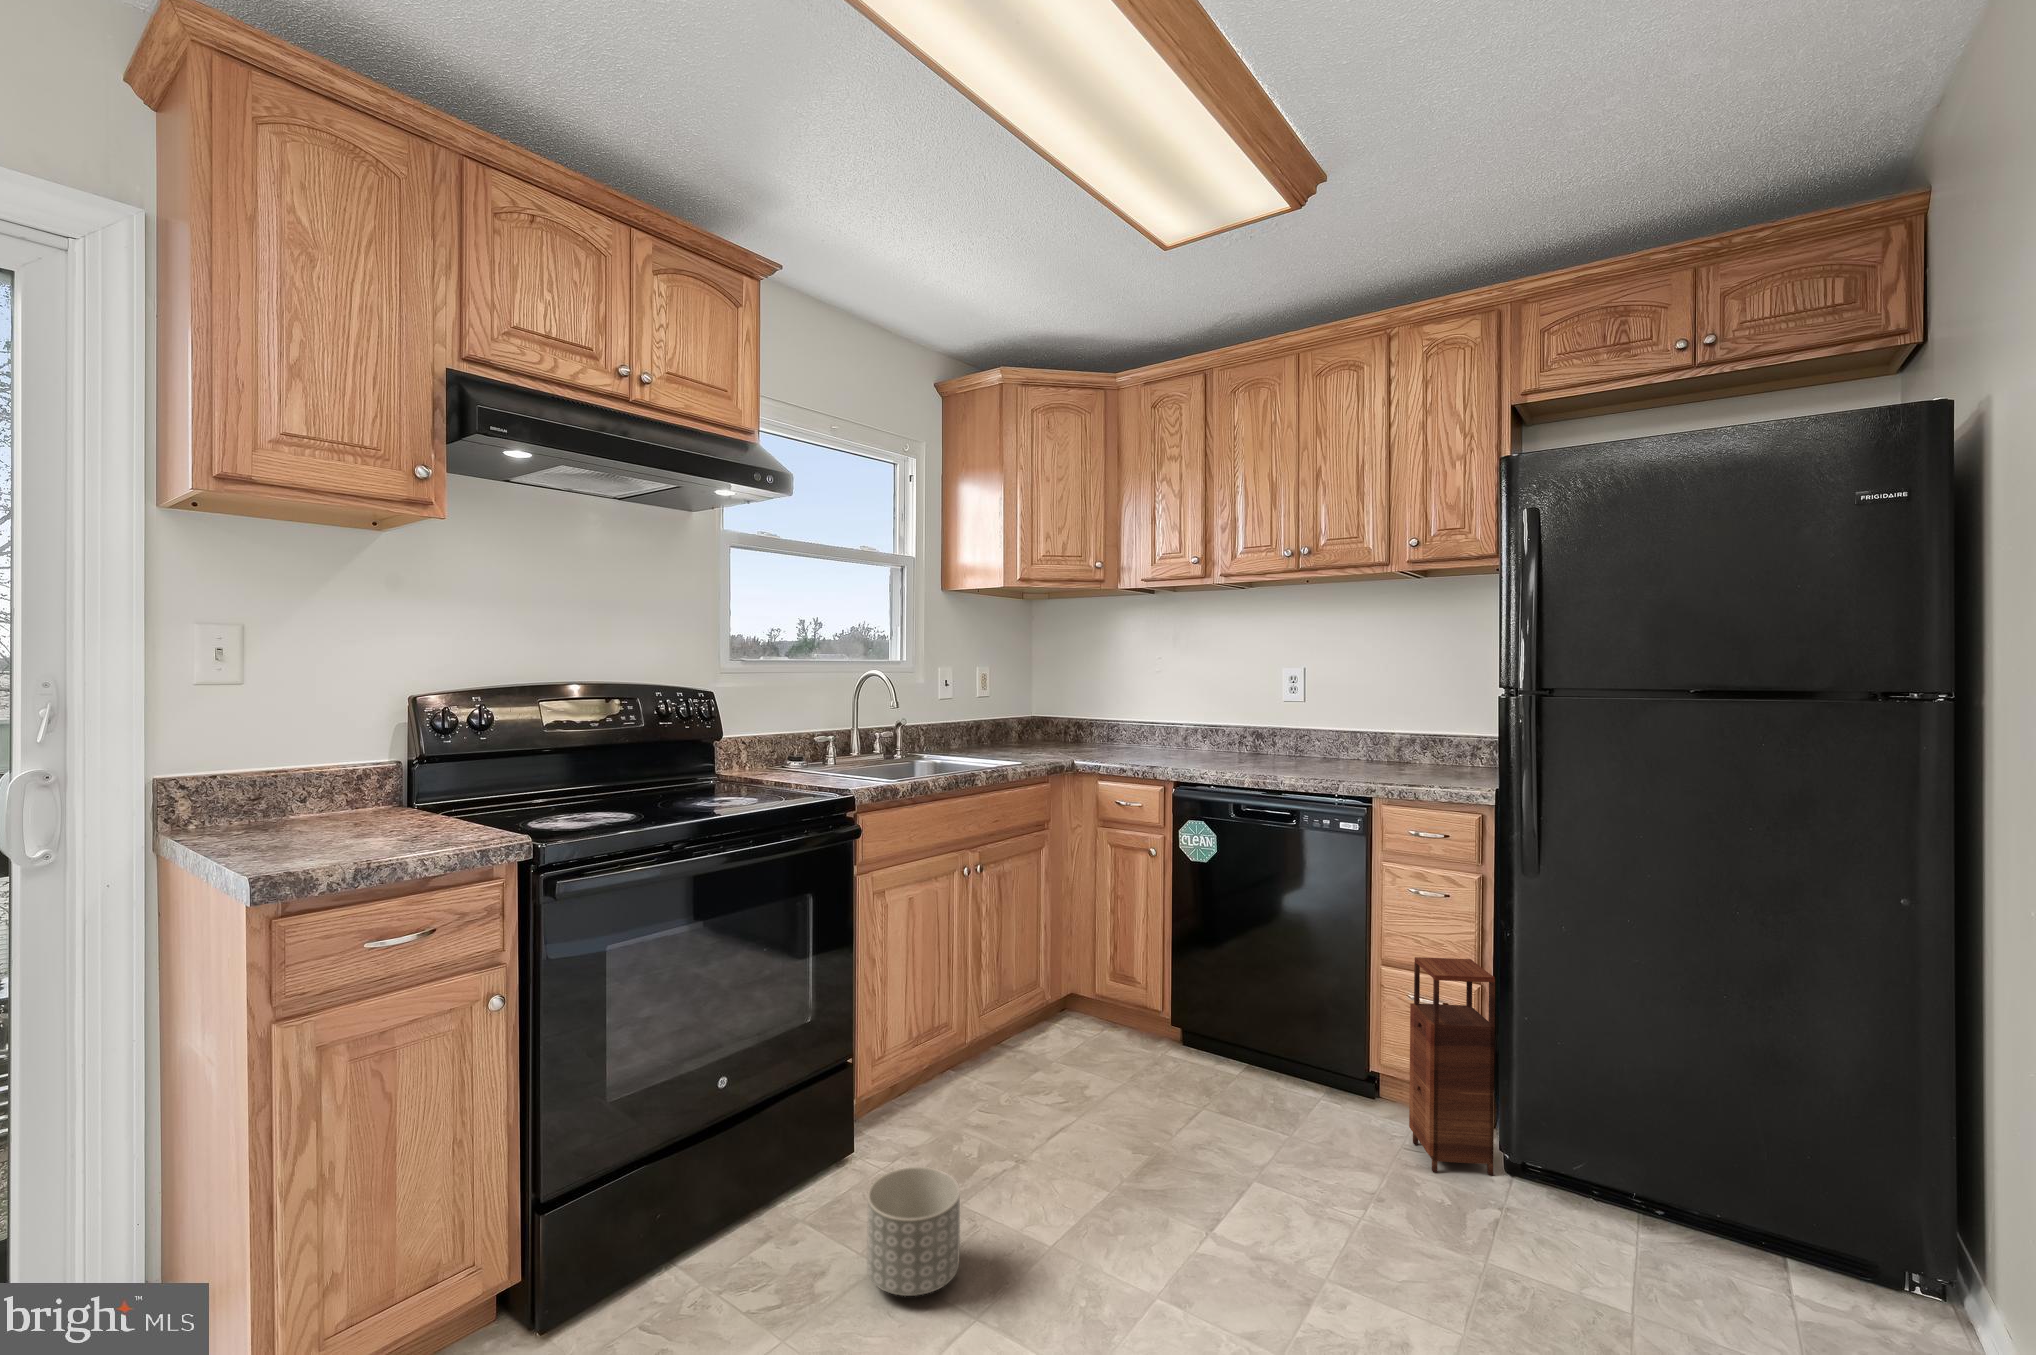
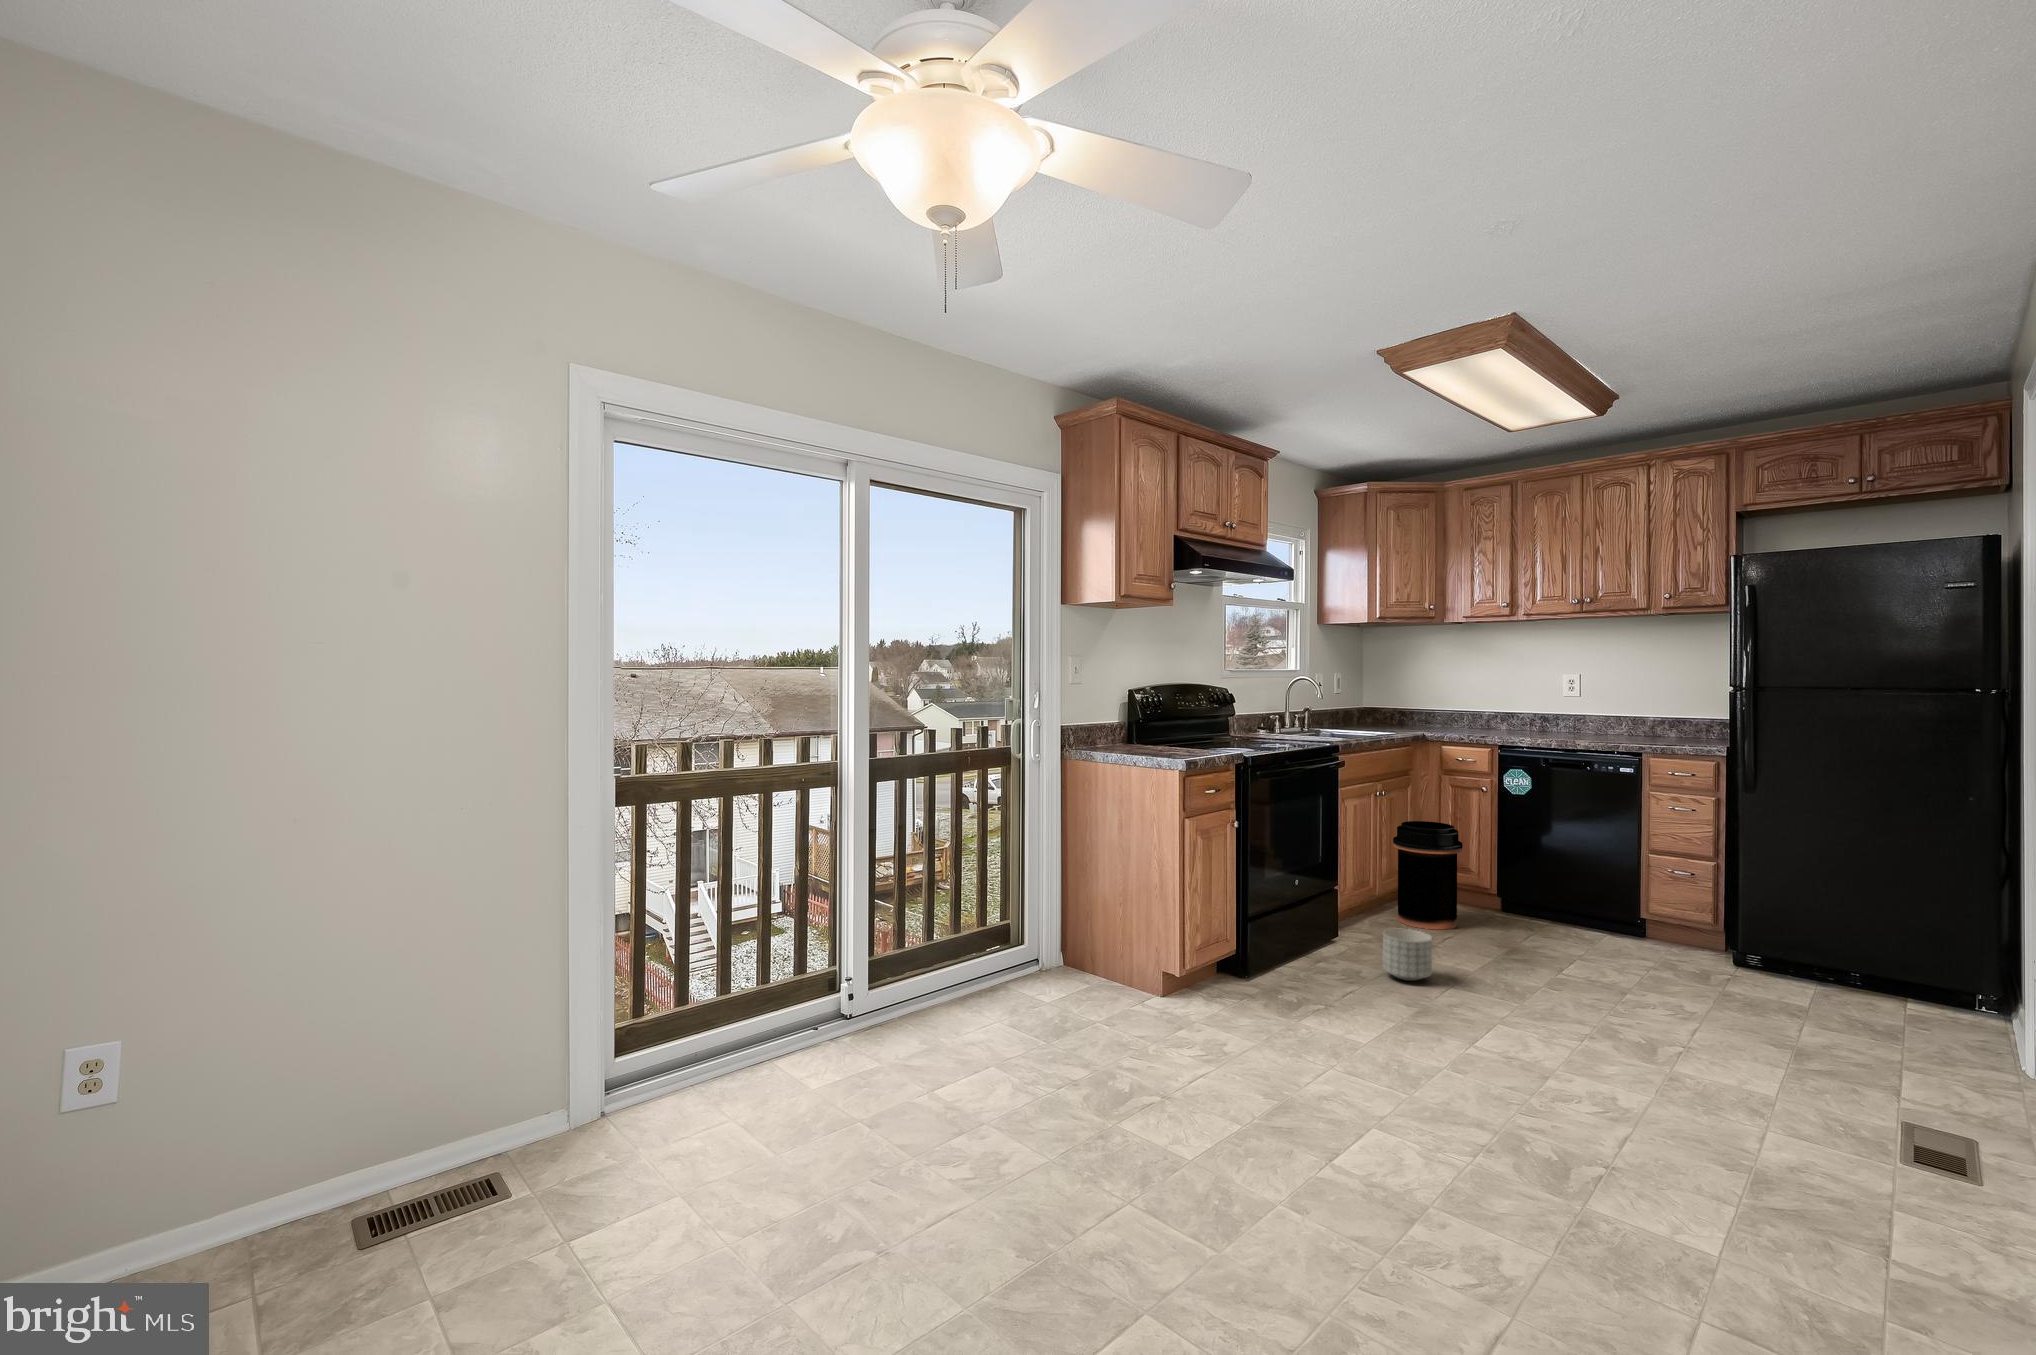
trash can: none [999,908,1104,1101] -> present [1393,821,1463,930]
storage cabinet: present [1409,957,1495,1176] -> none [1670,845,1727,967]

